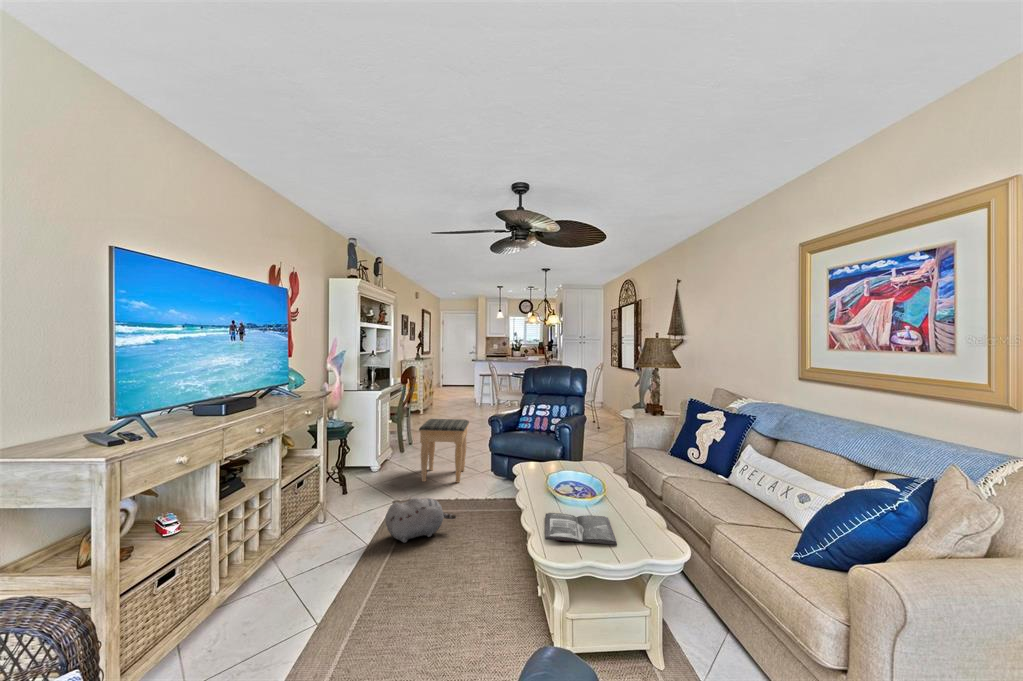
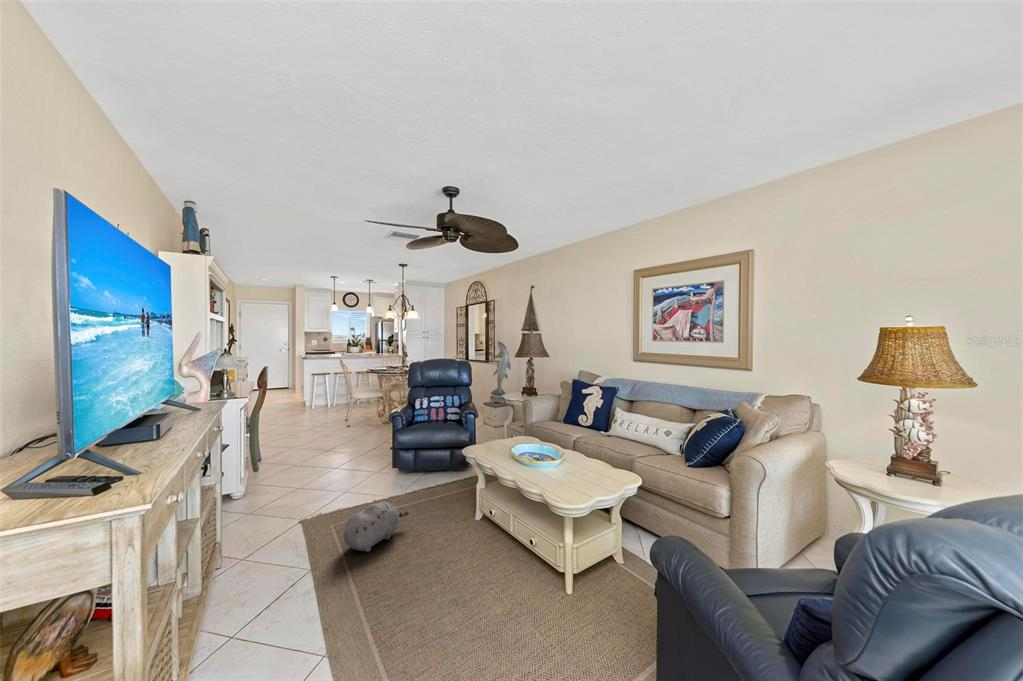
footstool: present [419,419,469,483] -> none [315,421,372,494]
magazine: present [545,513,617,545] -> none [540,471,604,495]

